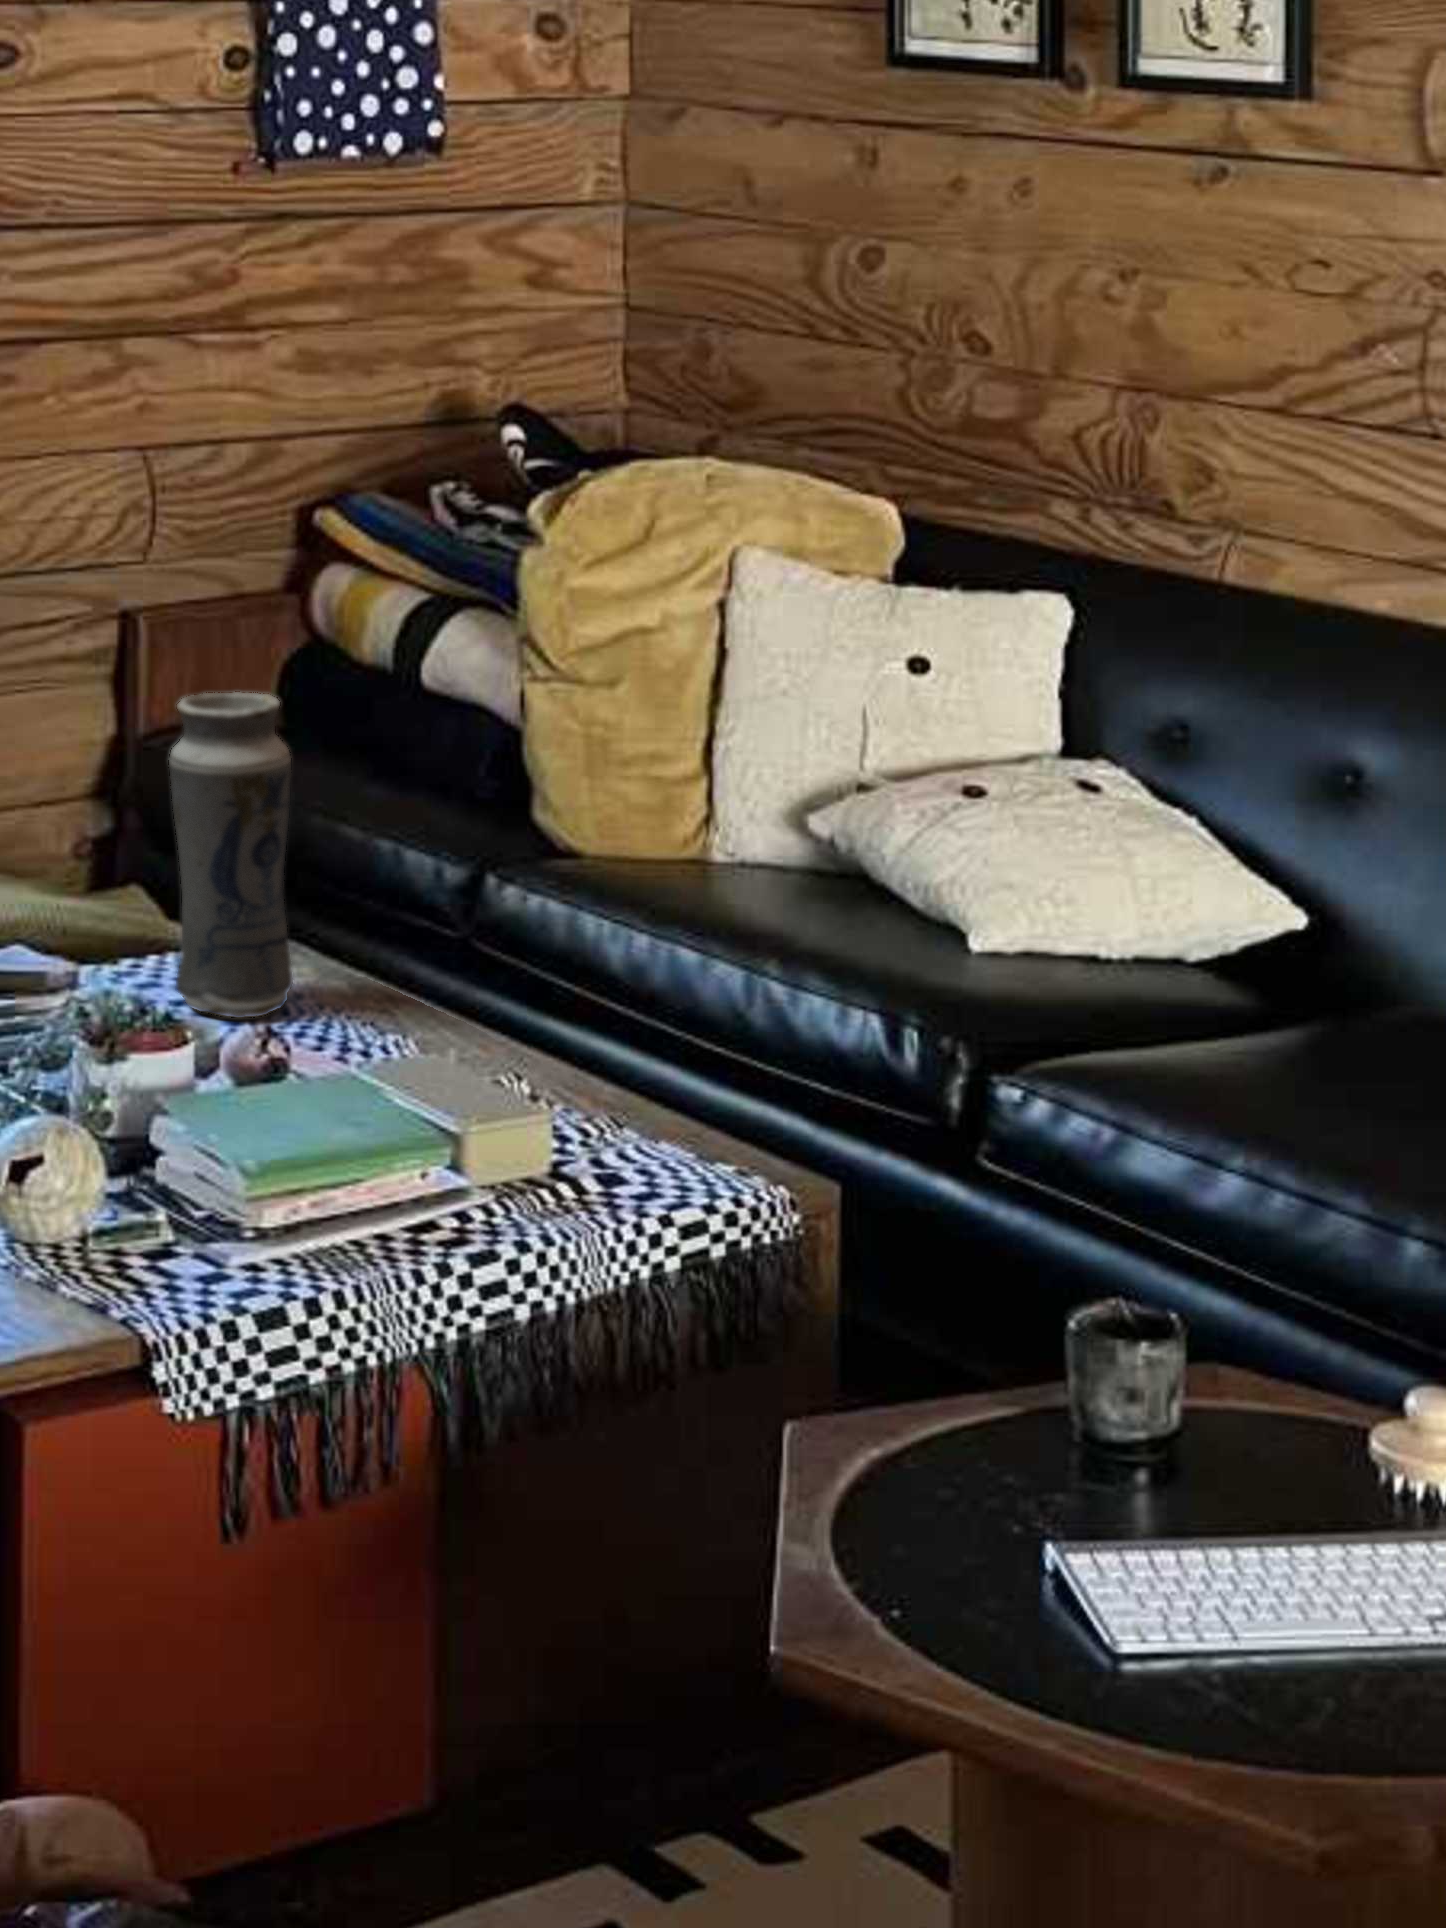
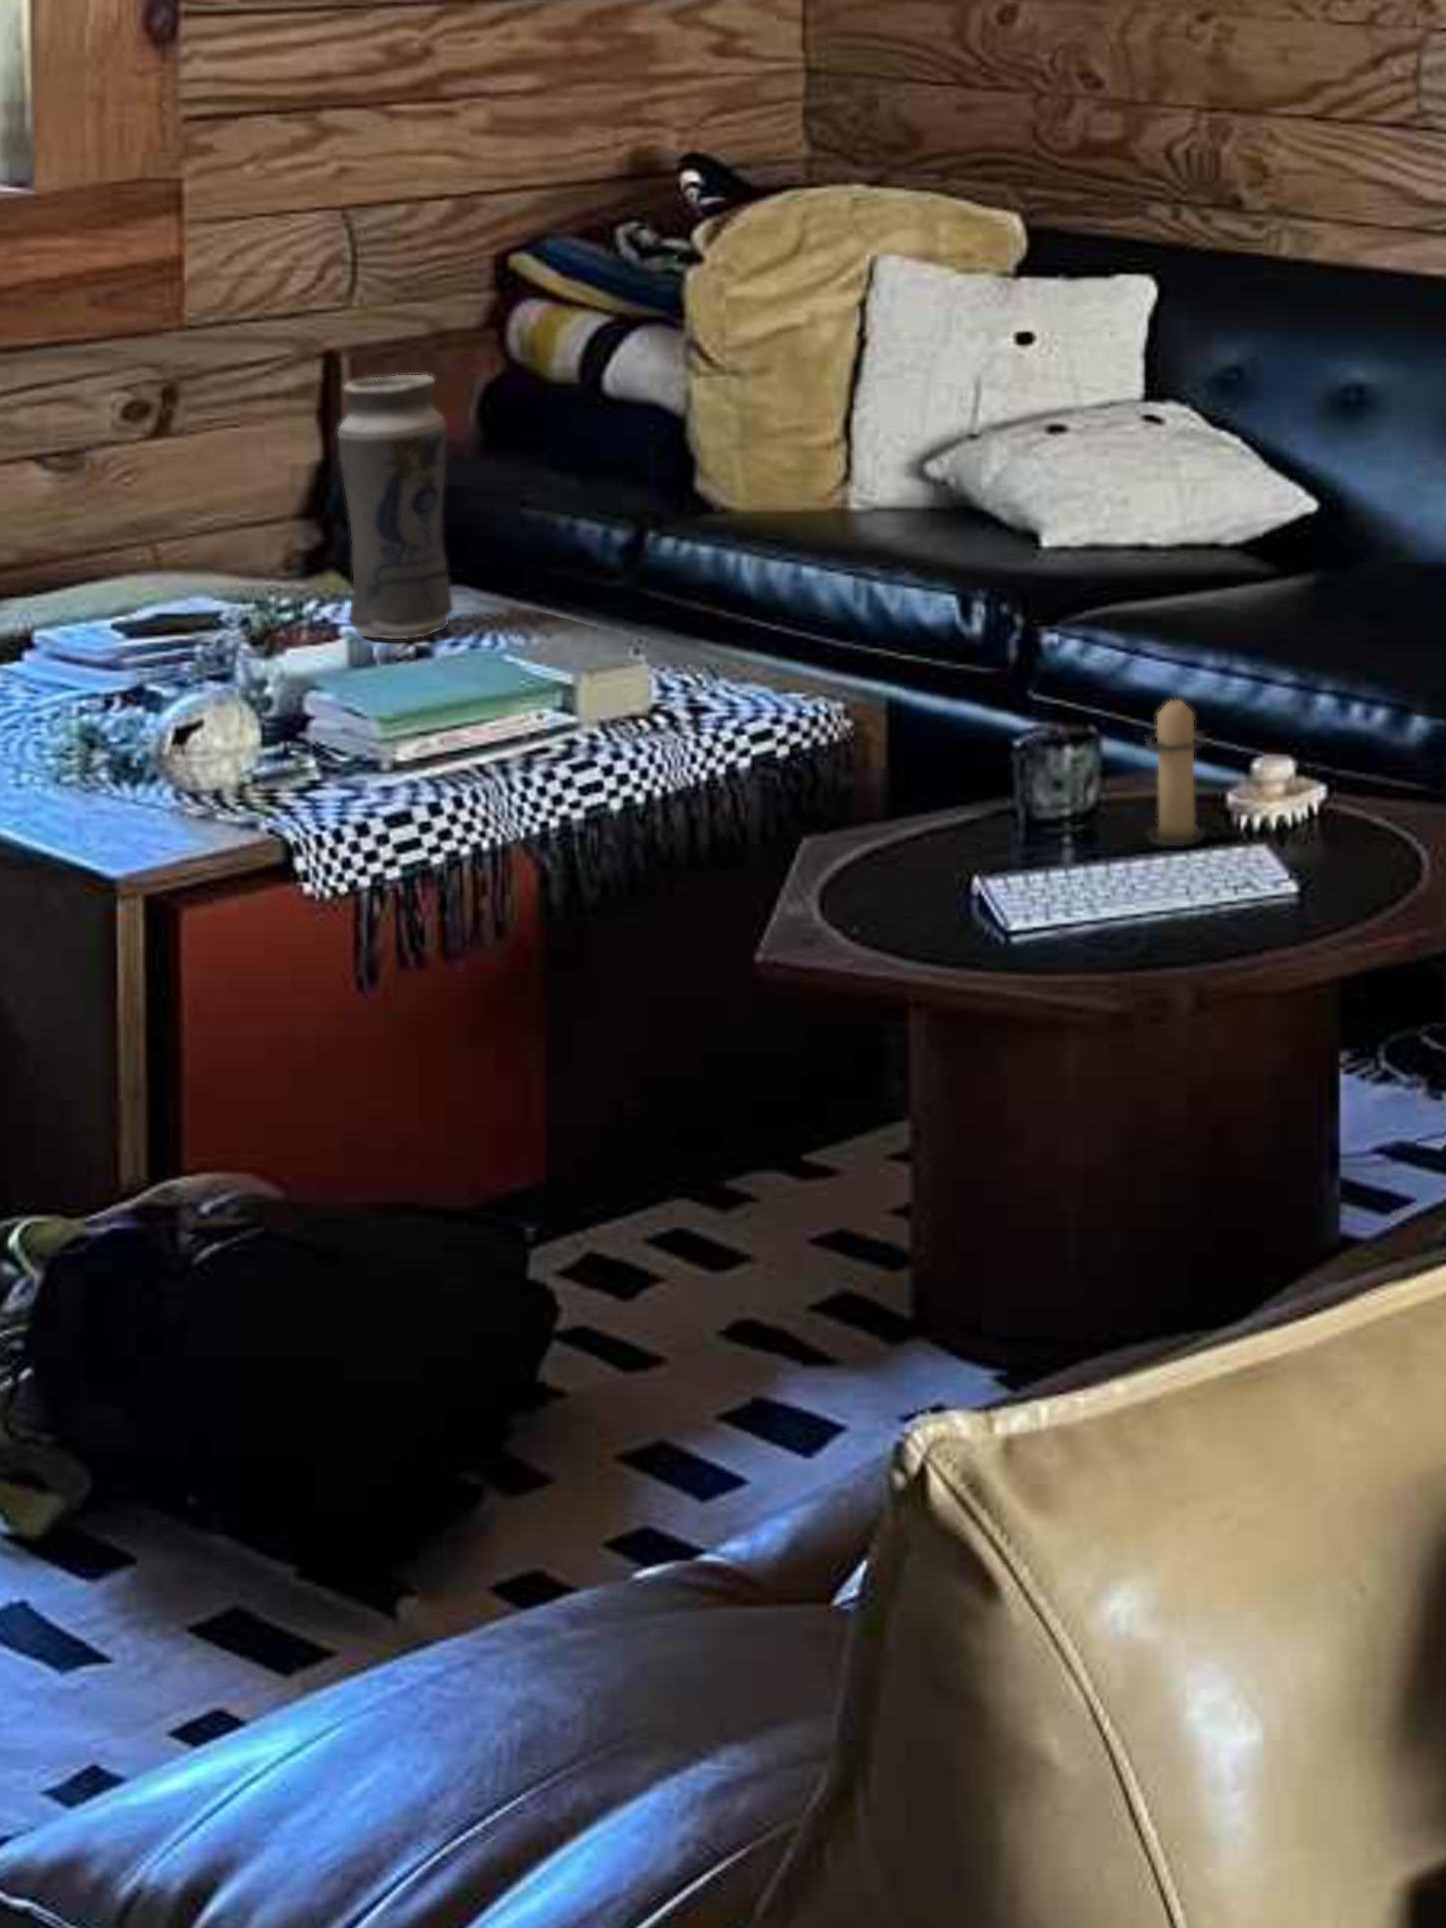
candle: none [1266,1297,1377,1530] -> present [1146,699,1206,846]

